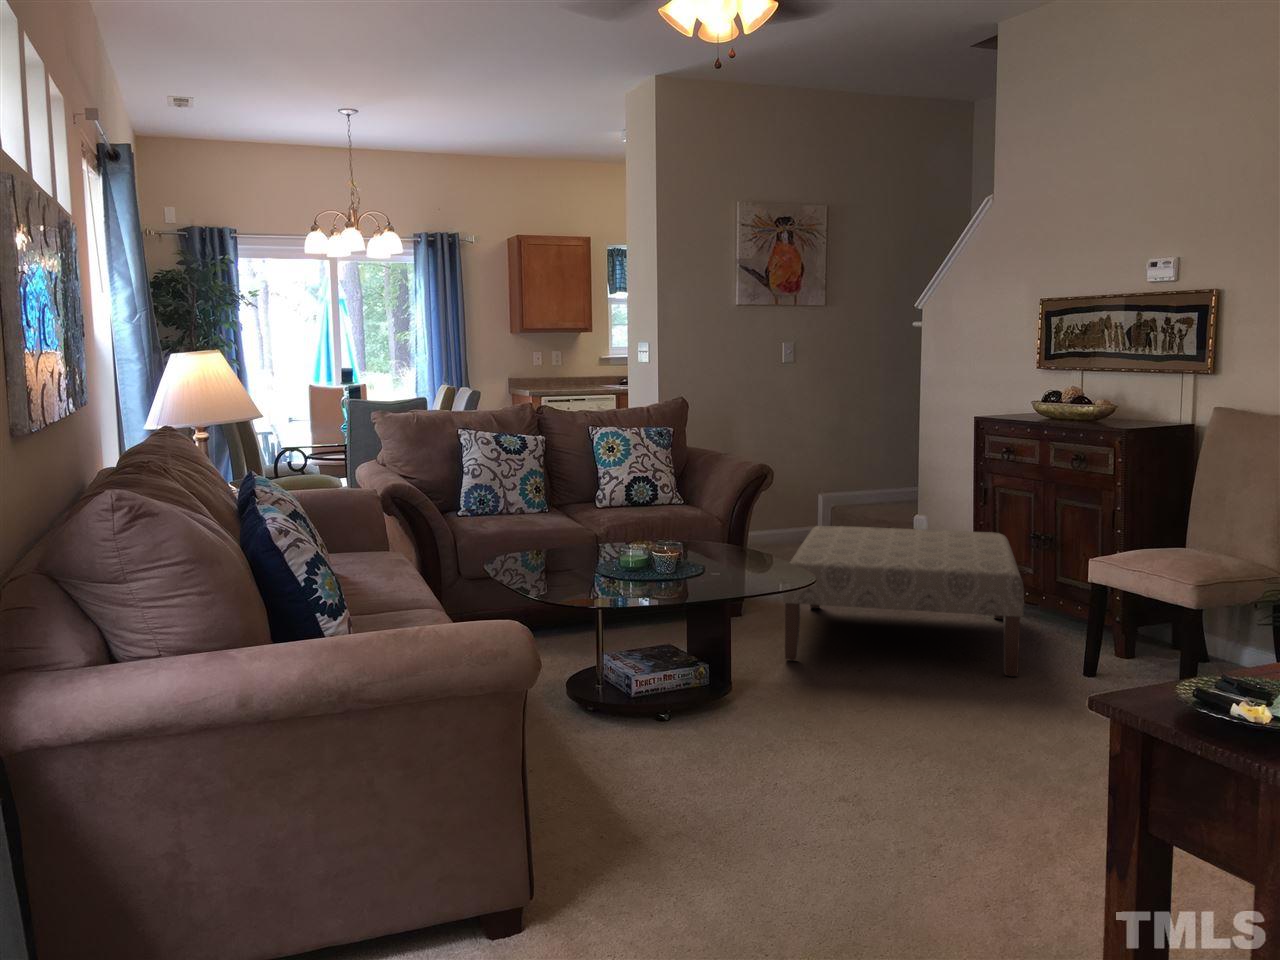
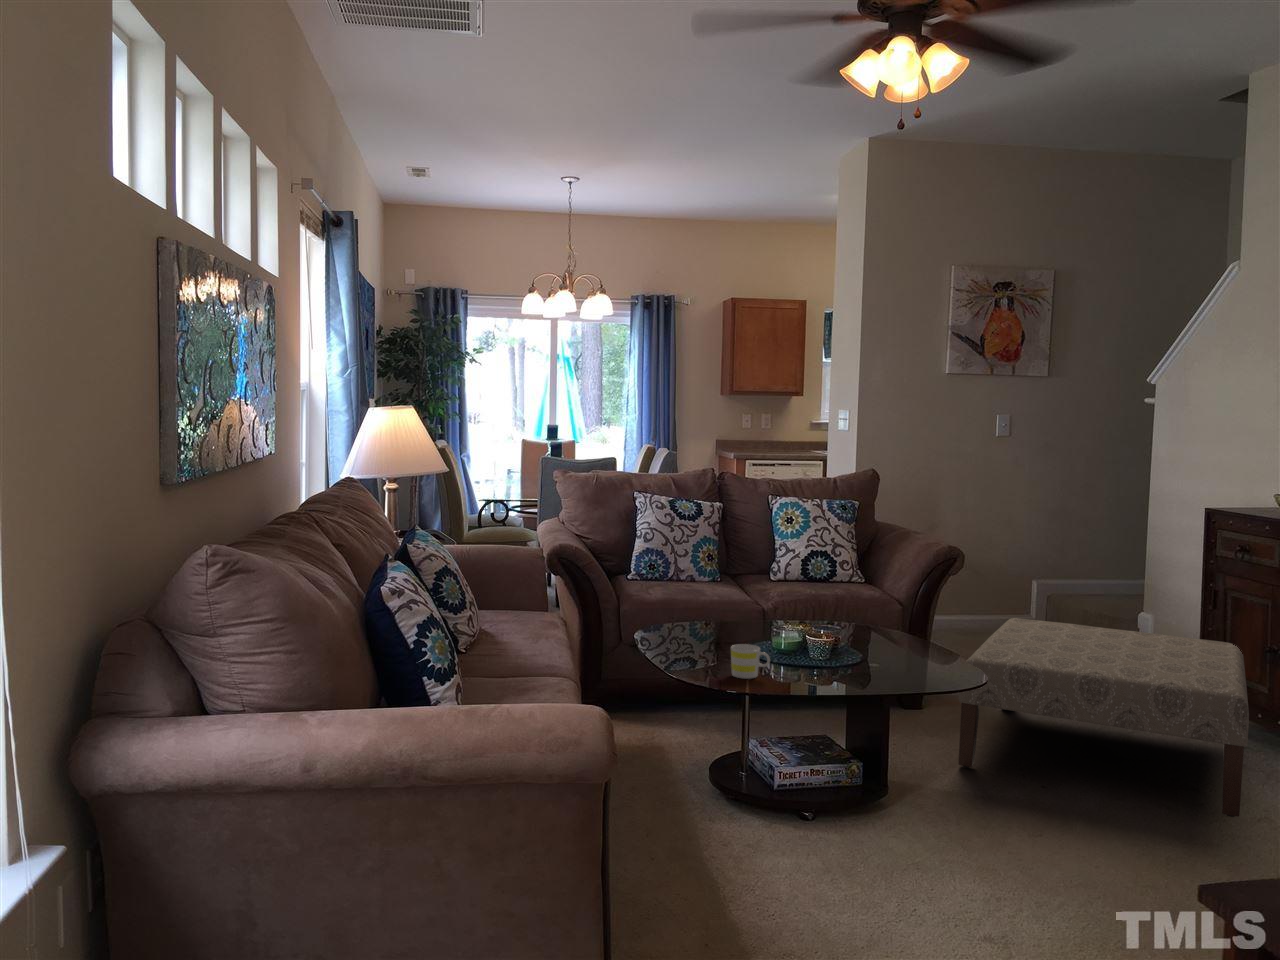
mug: none [590,563,628,595] -> present [731,644,770,679]

